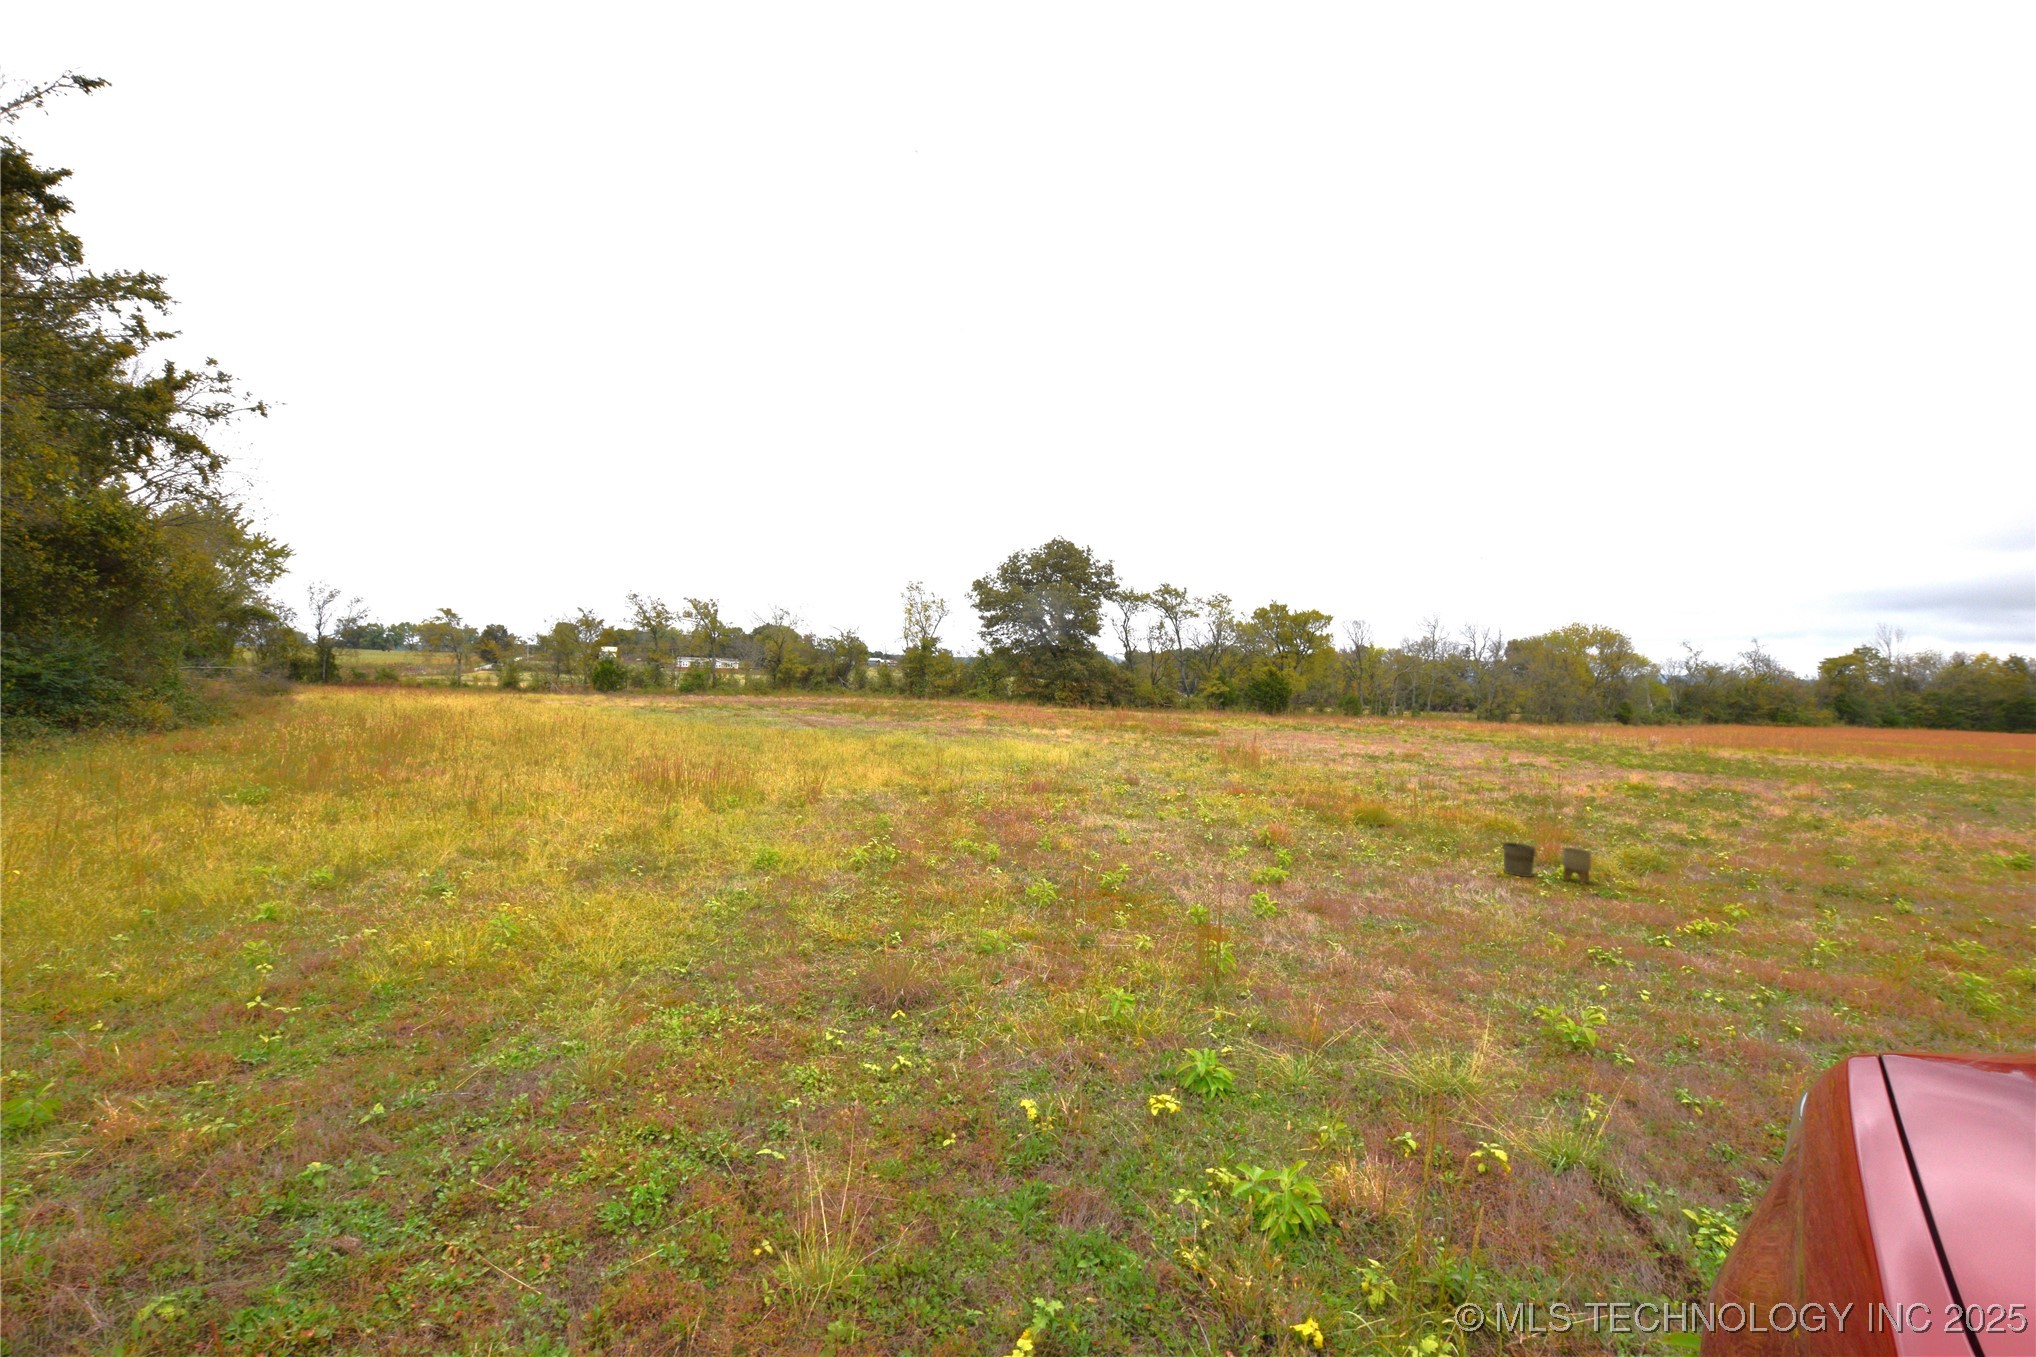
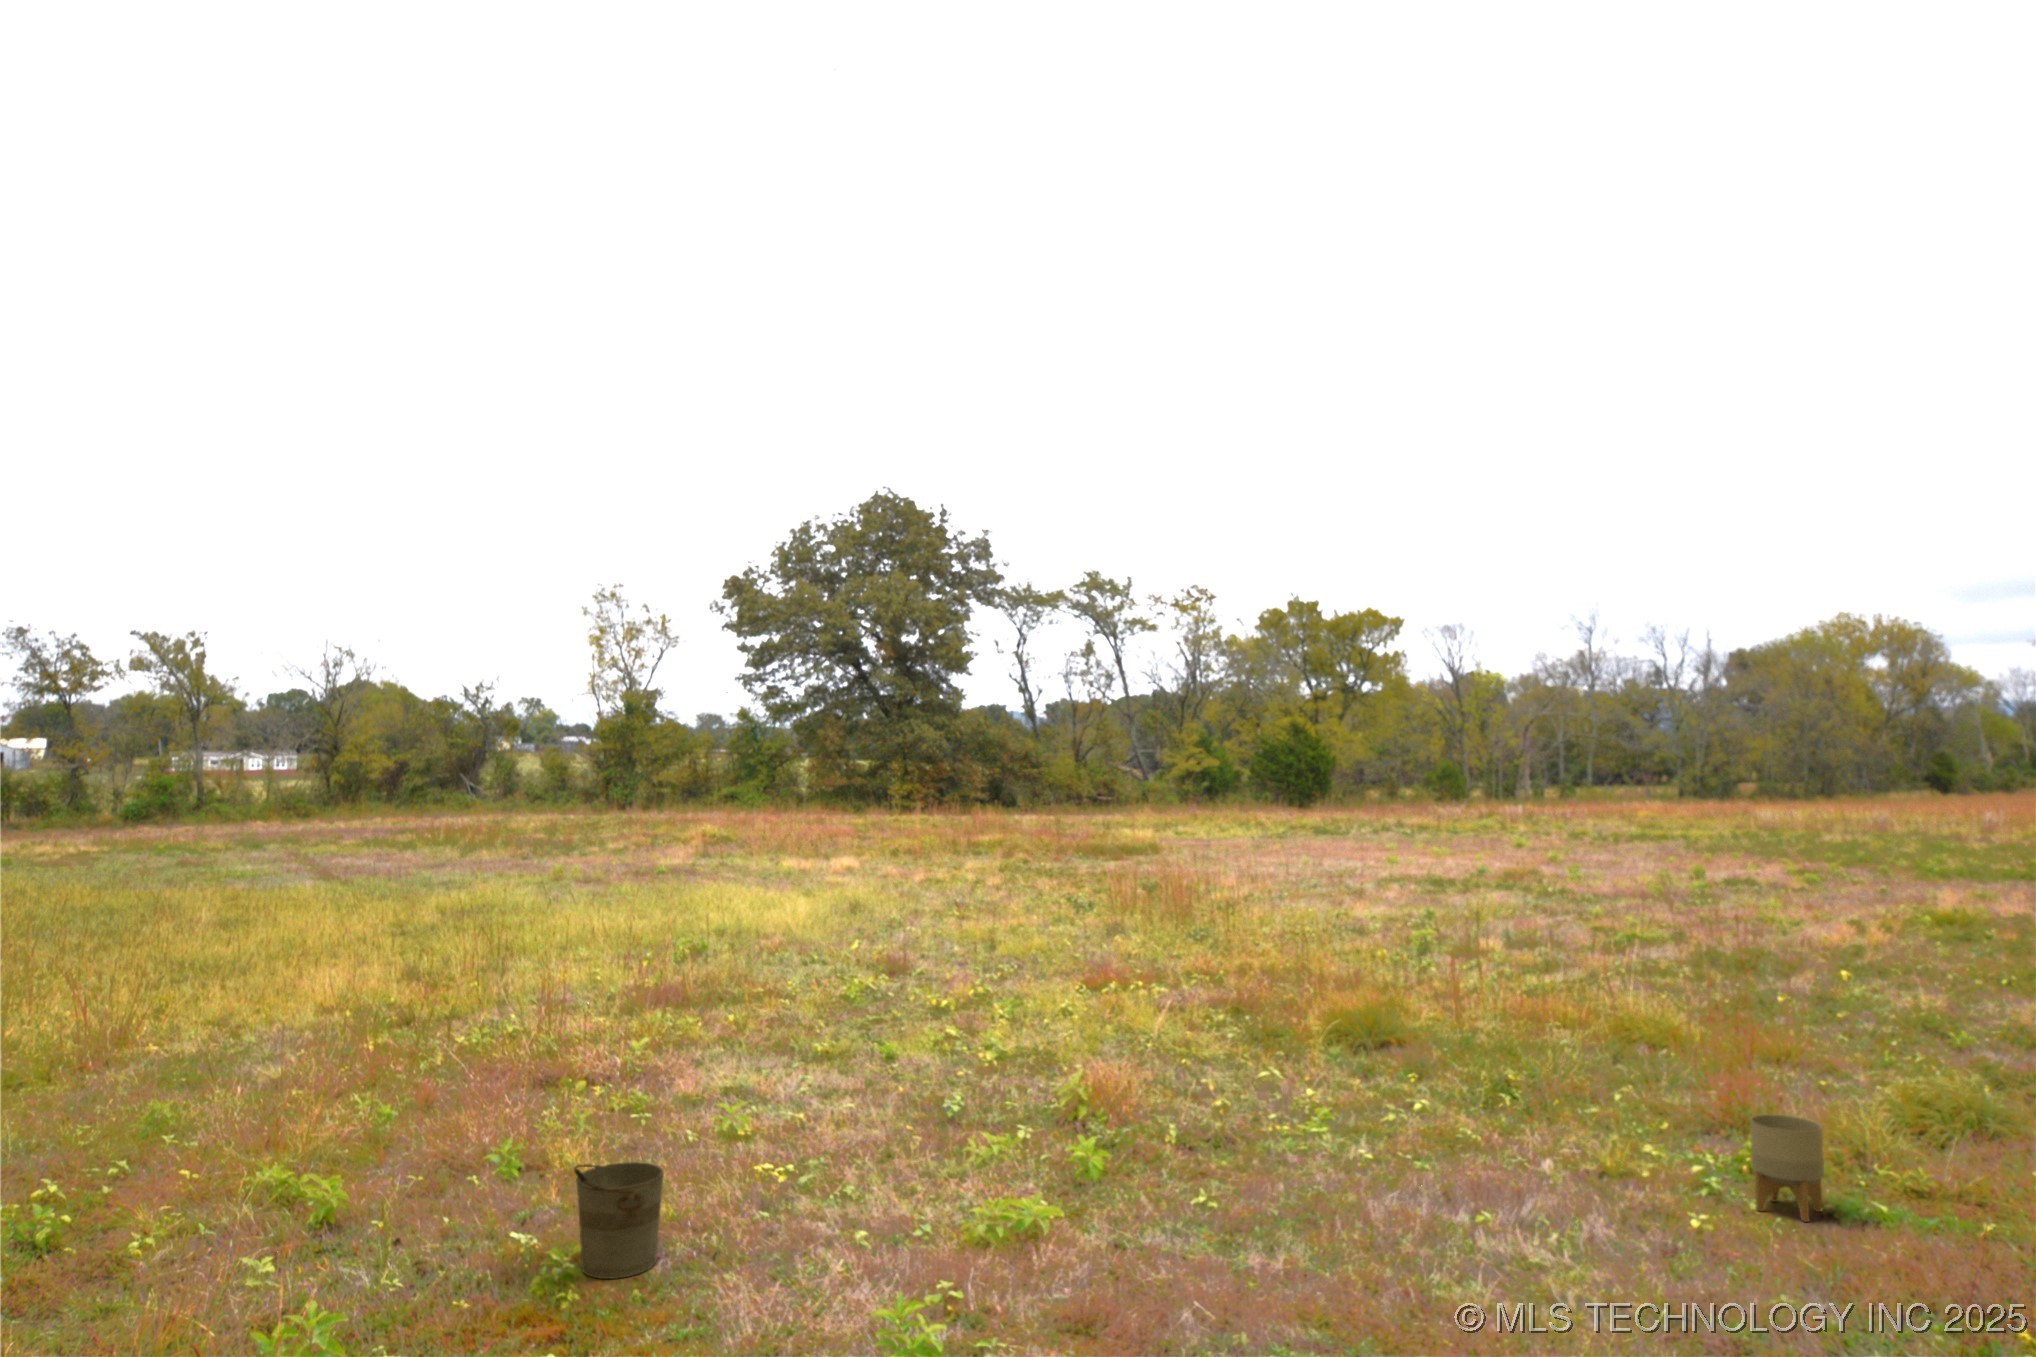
bucket: present [1503,843,1536,877] -> present [574,1162,664,1279]

